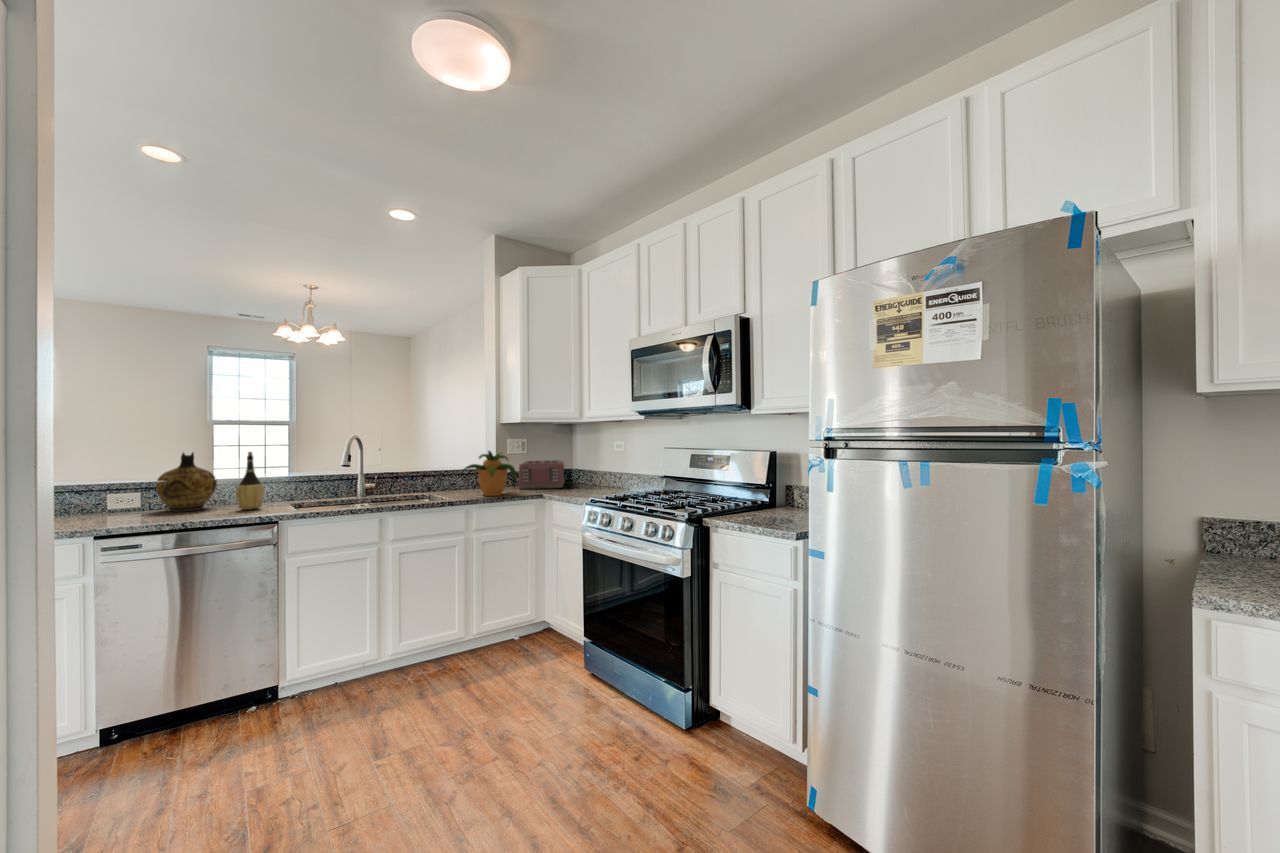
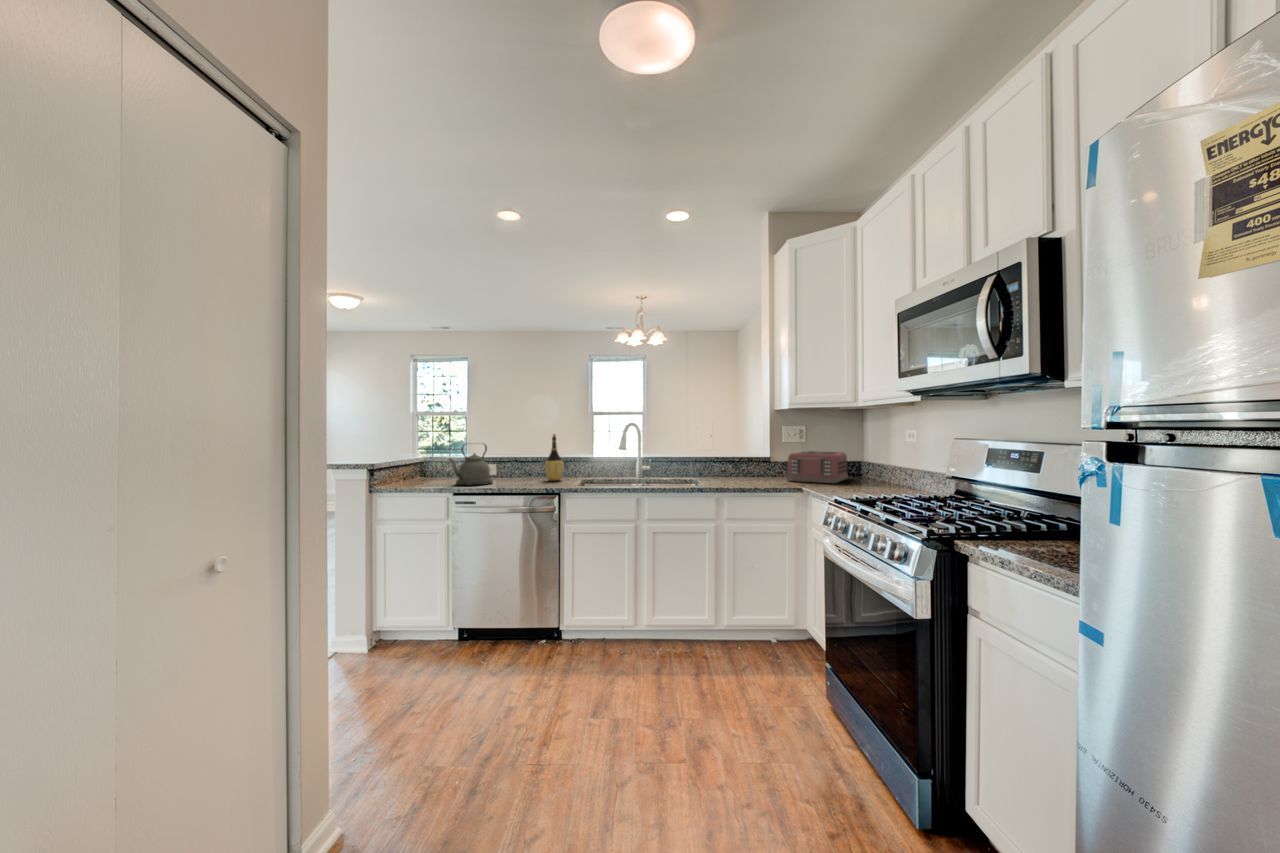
potted plant: present [463,451,516,496] -> none [718,438,778,486]
ceramic jug: present [156,453,217,511] -> none [502,433,539,478]
kettle: none [80,467,154,527] -> present [449,444,493,485]

